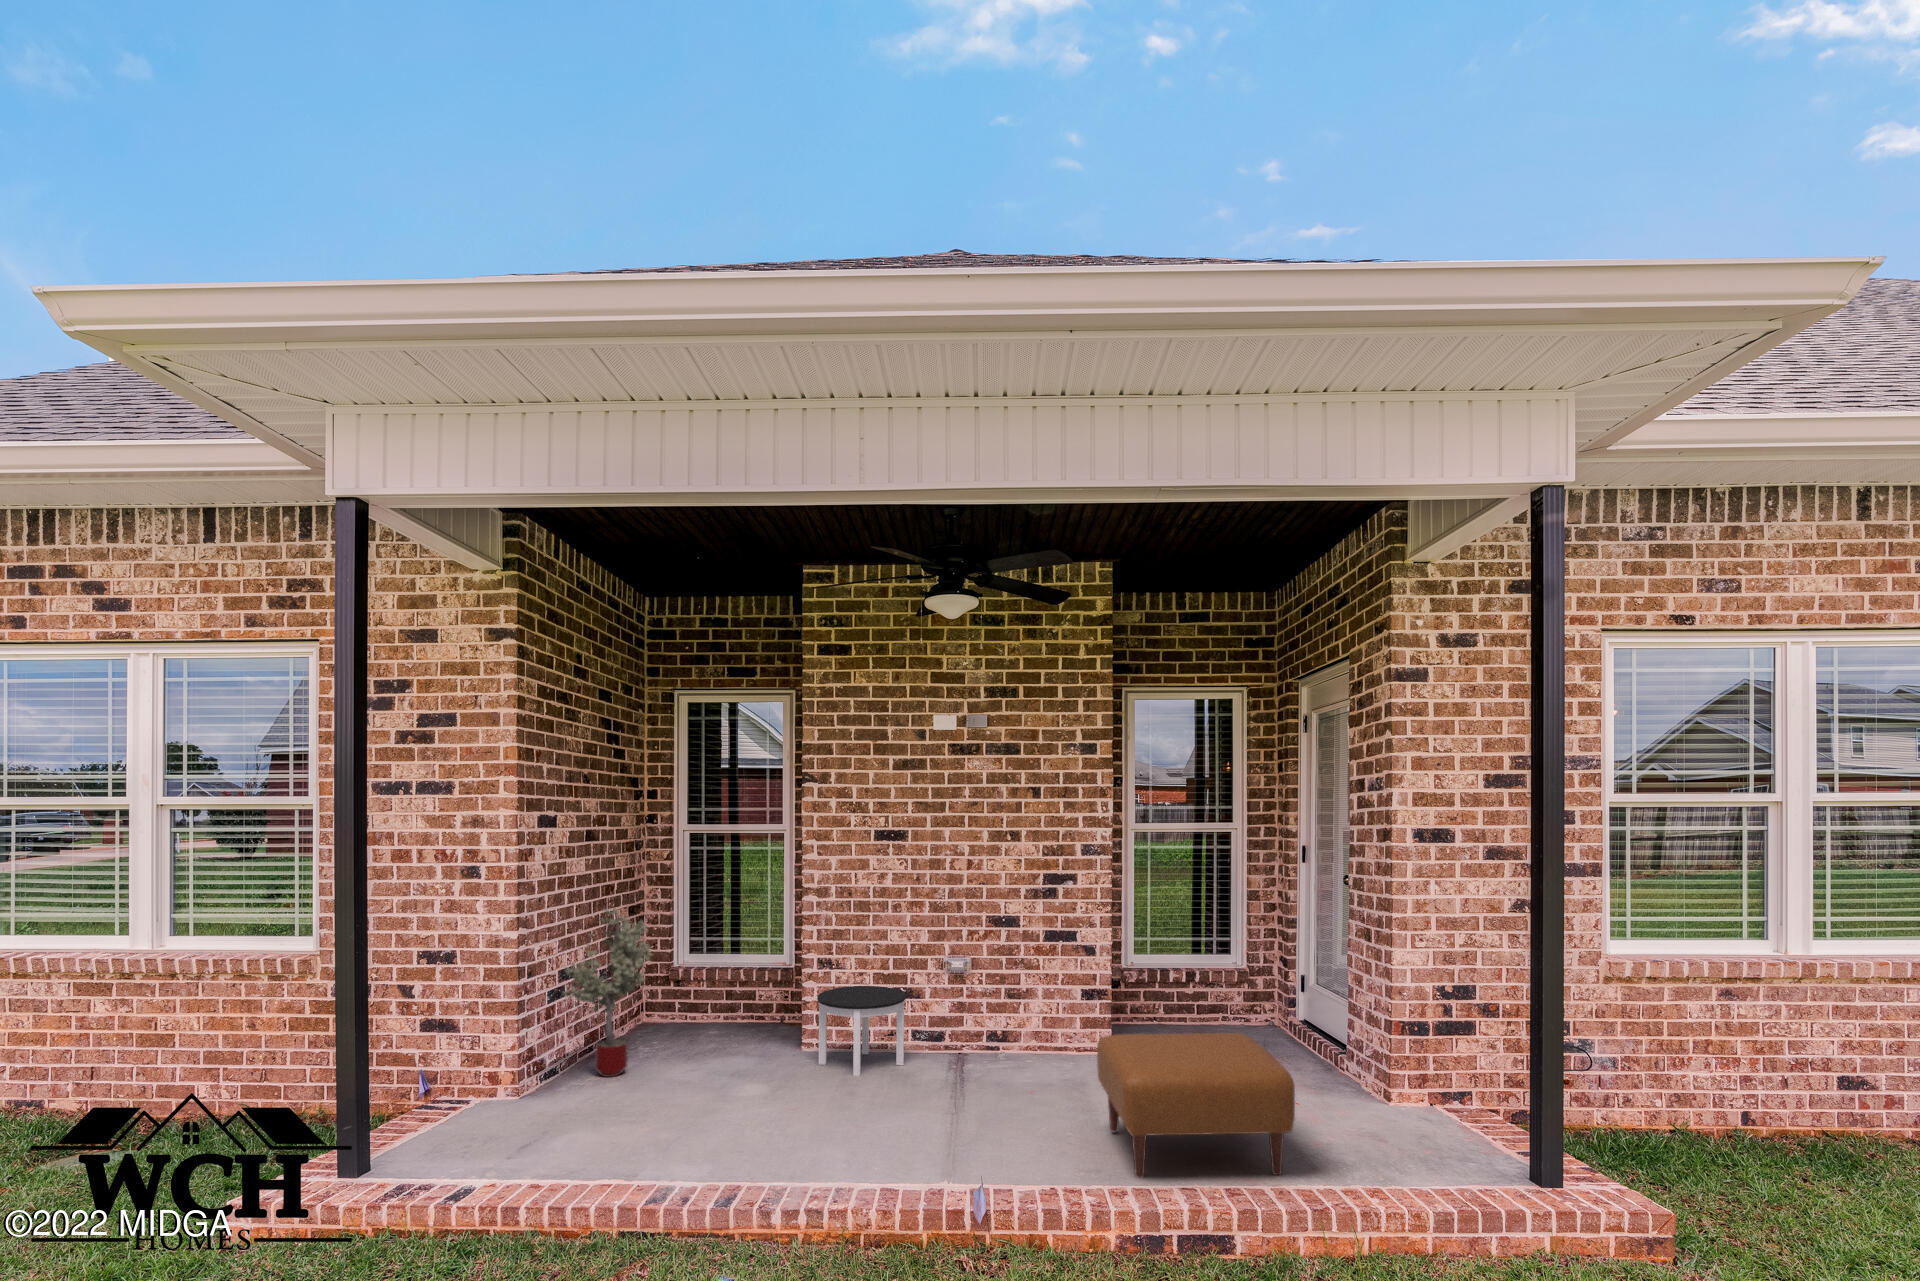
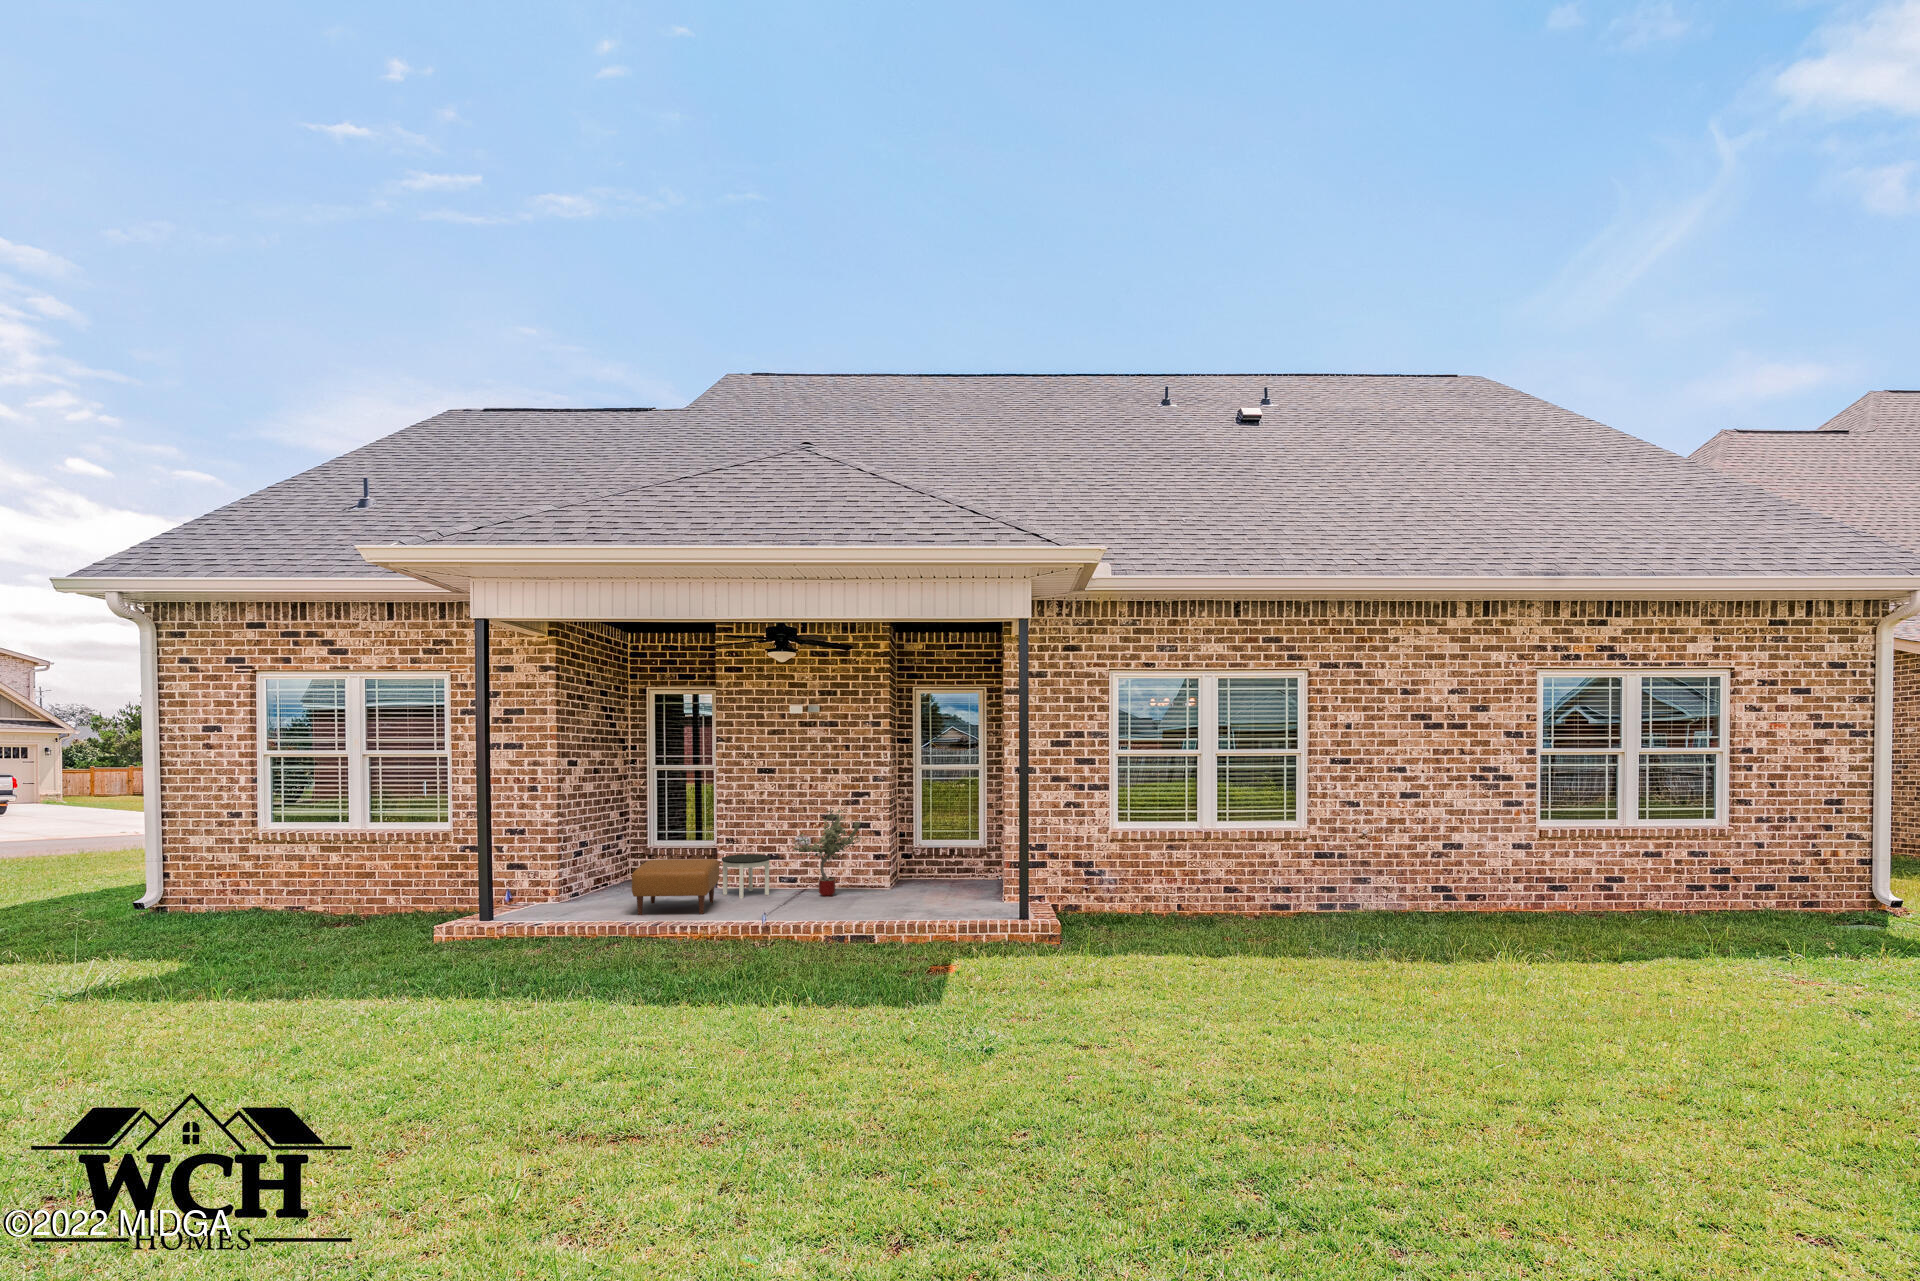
potted tree: present [563,908,653,1077] -> present [793,809,862,897]
ottoman: present [1097,1033,1295,1178] -> present [632,859,719,915]

